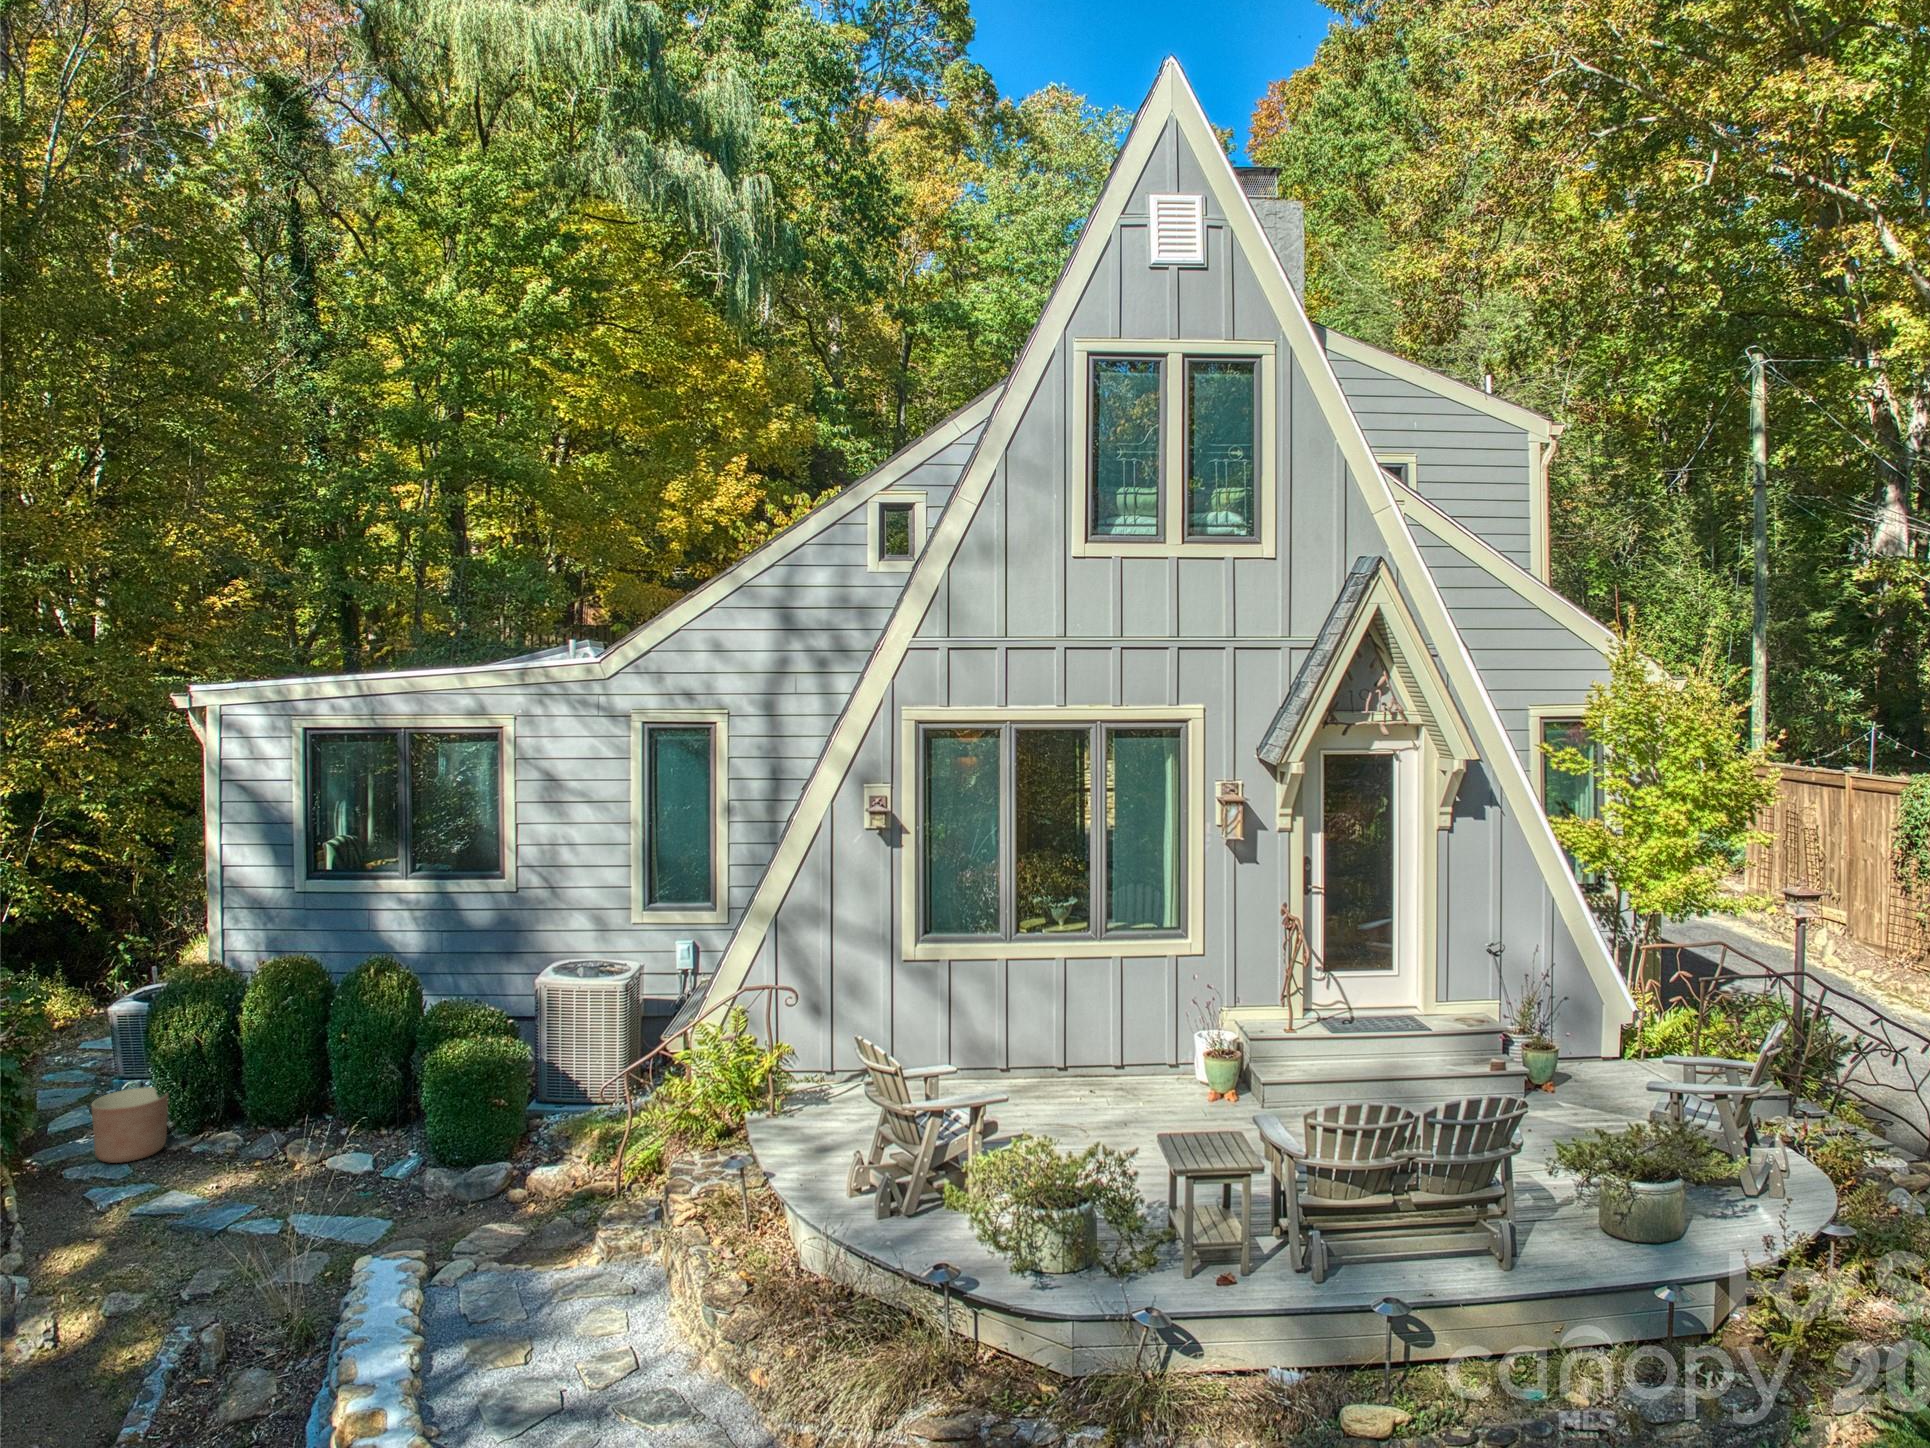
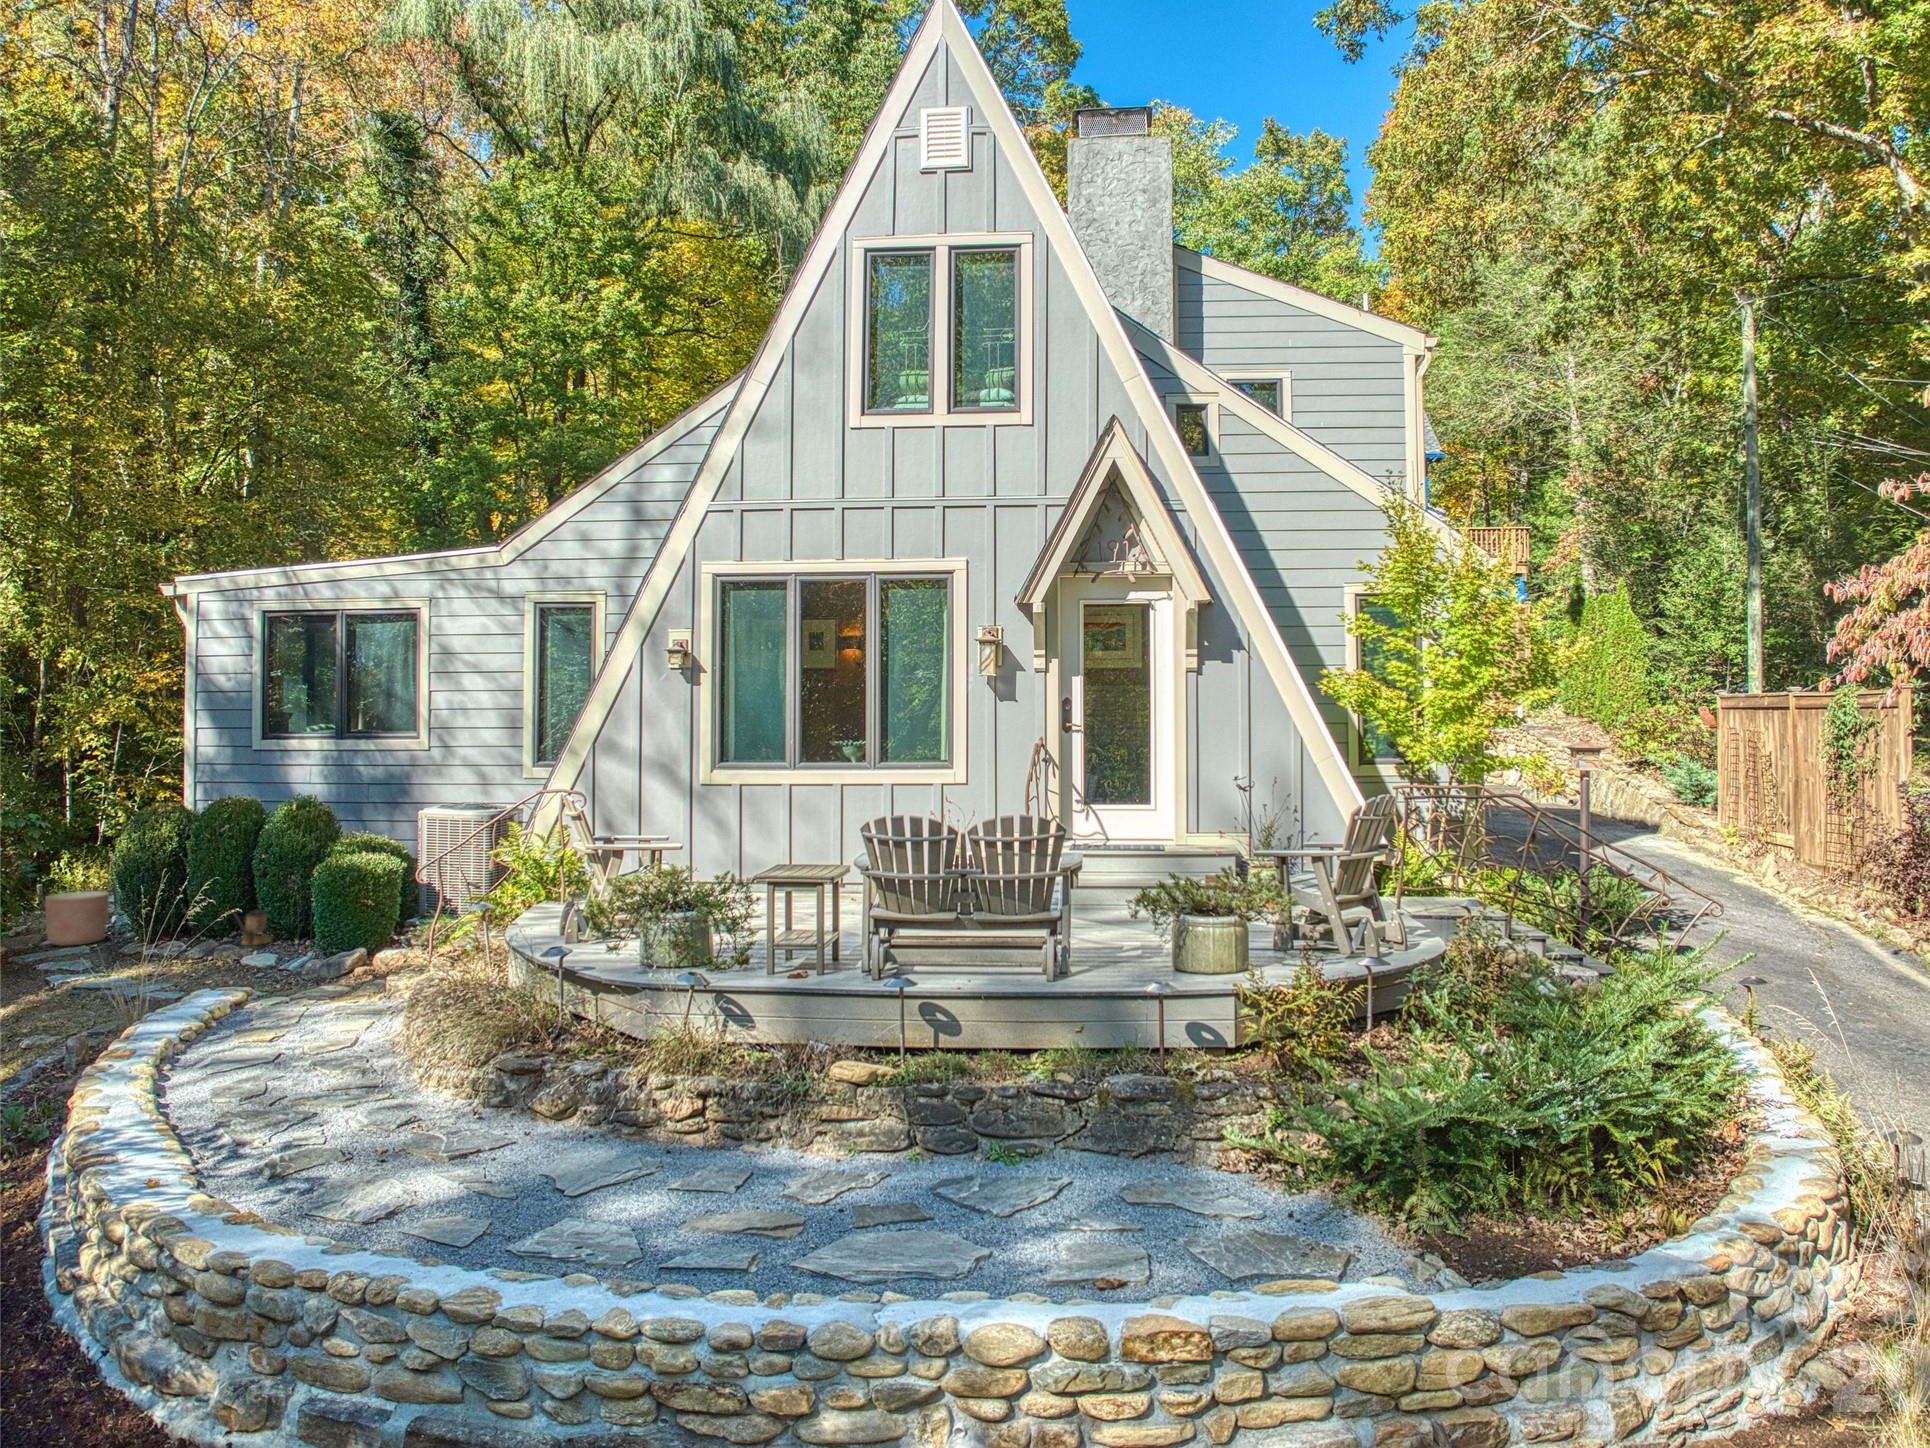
watering can: none [344,1108,384,1156] -> present [233,910,272,946]

